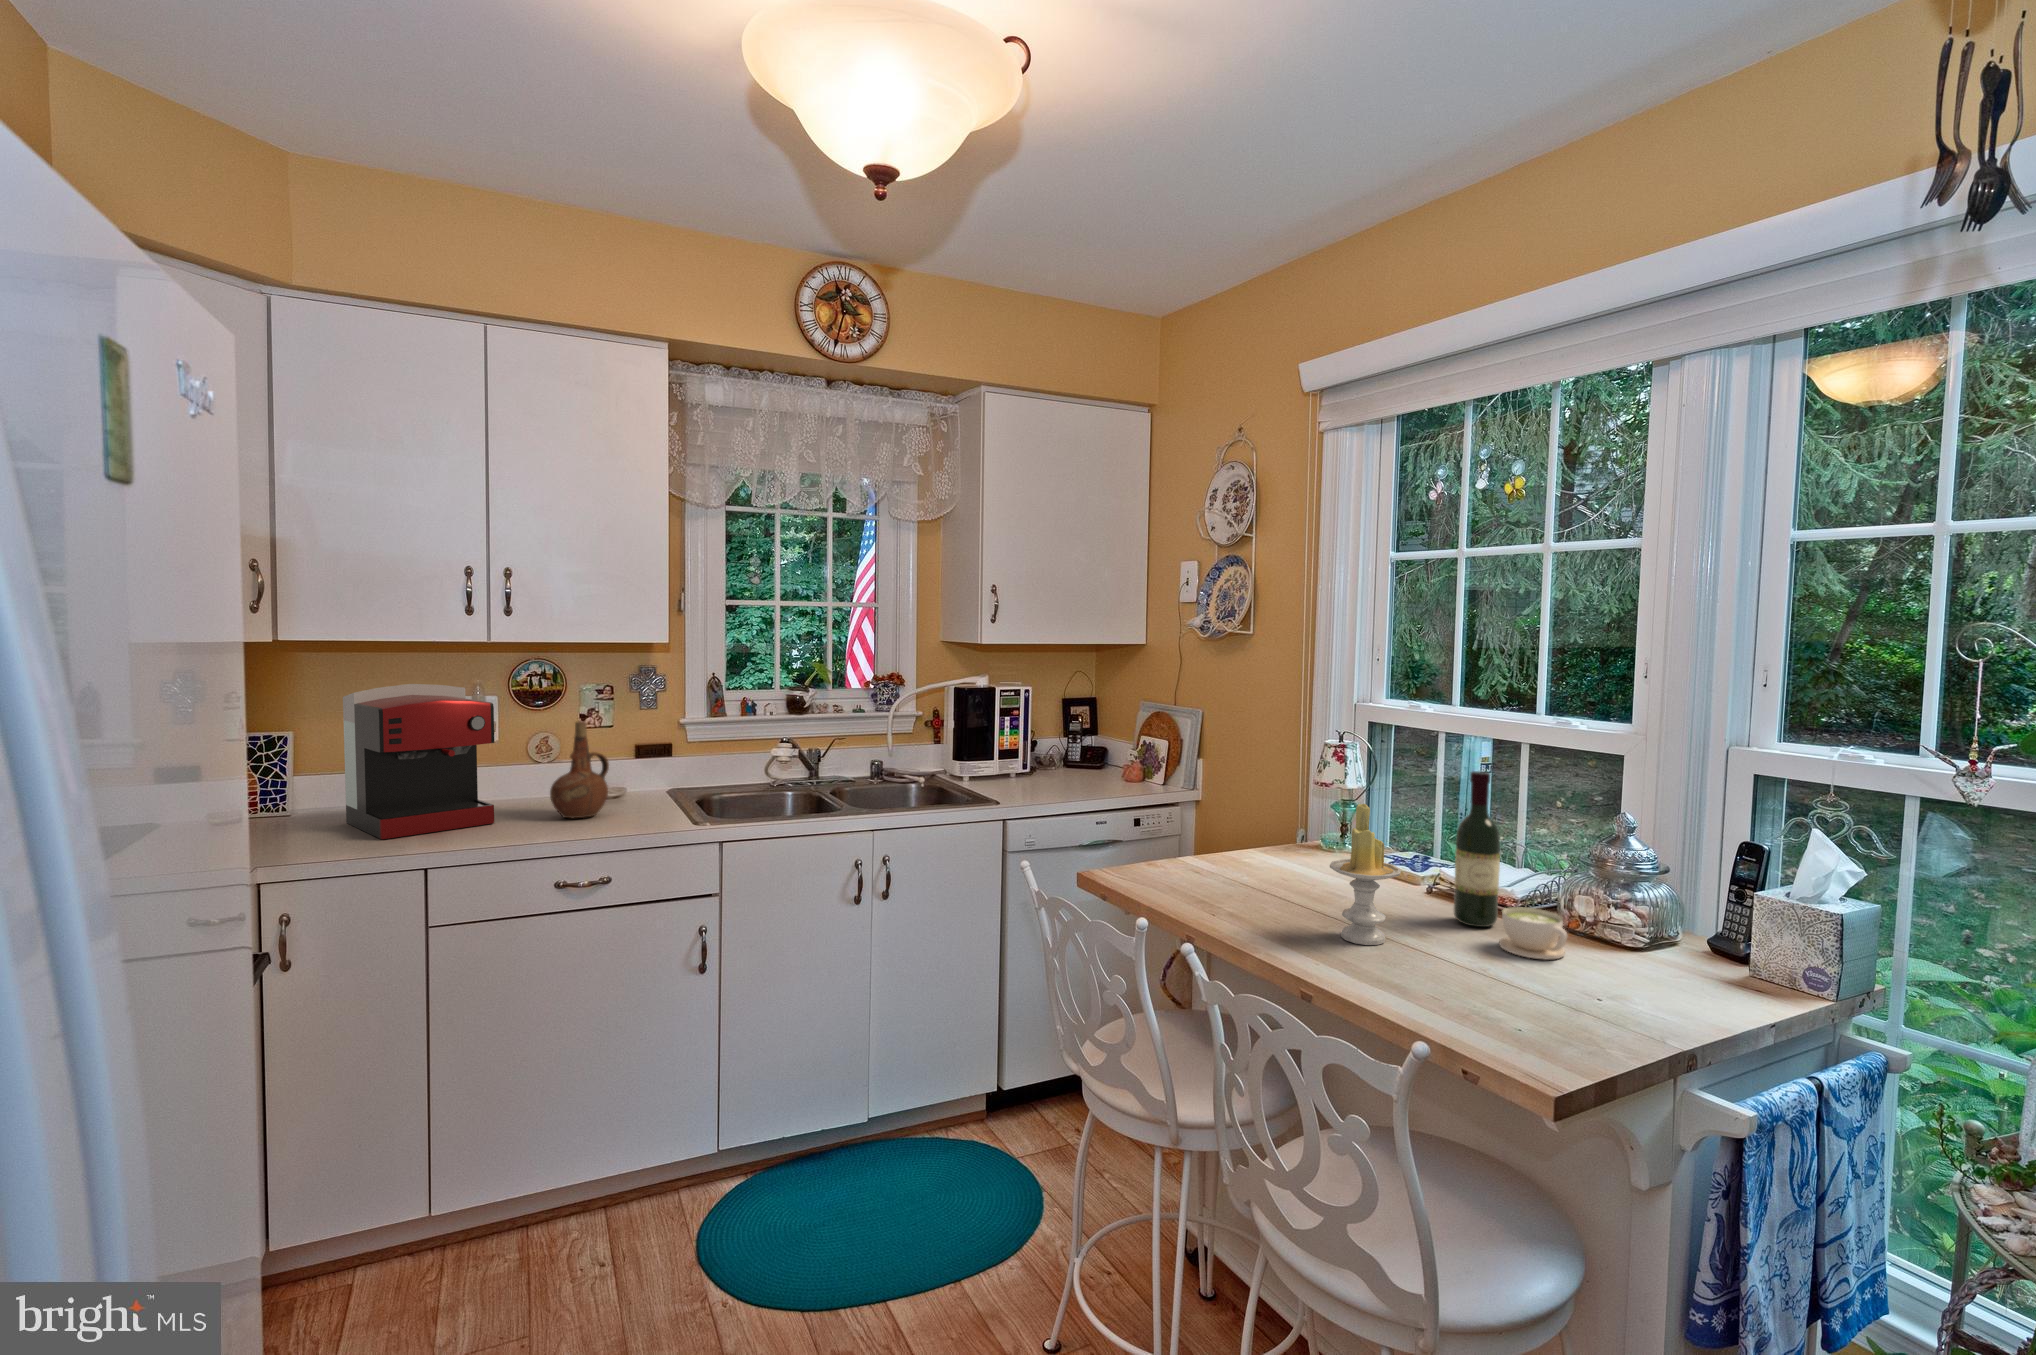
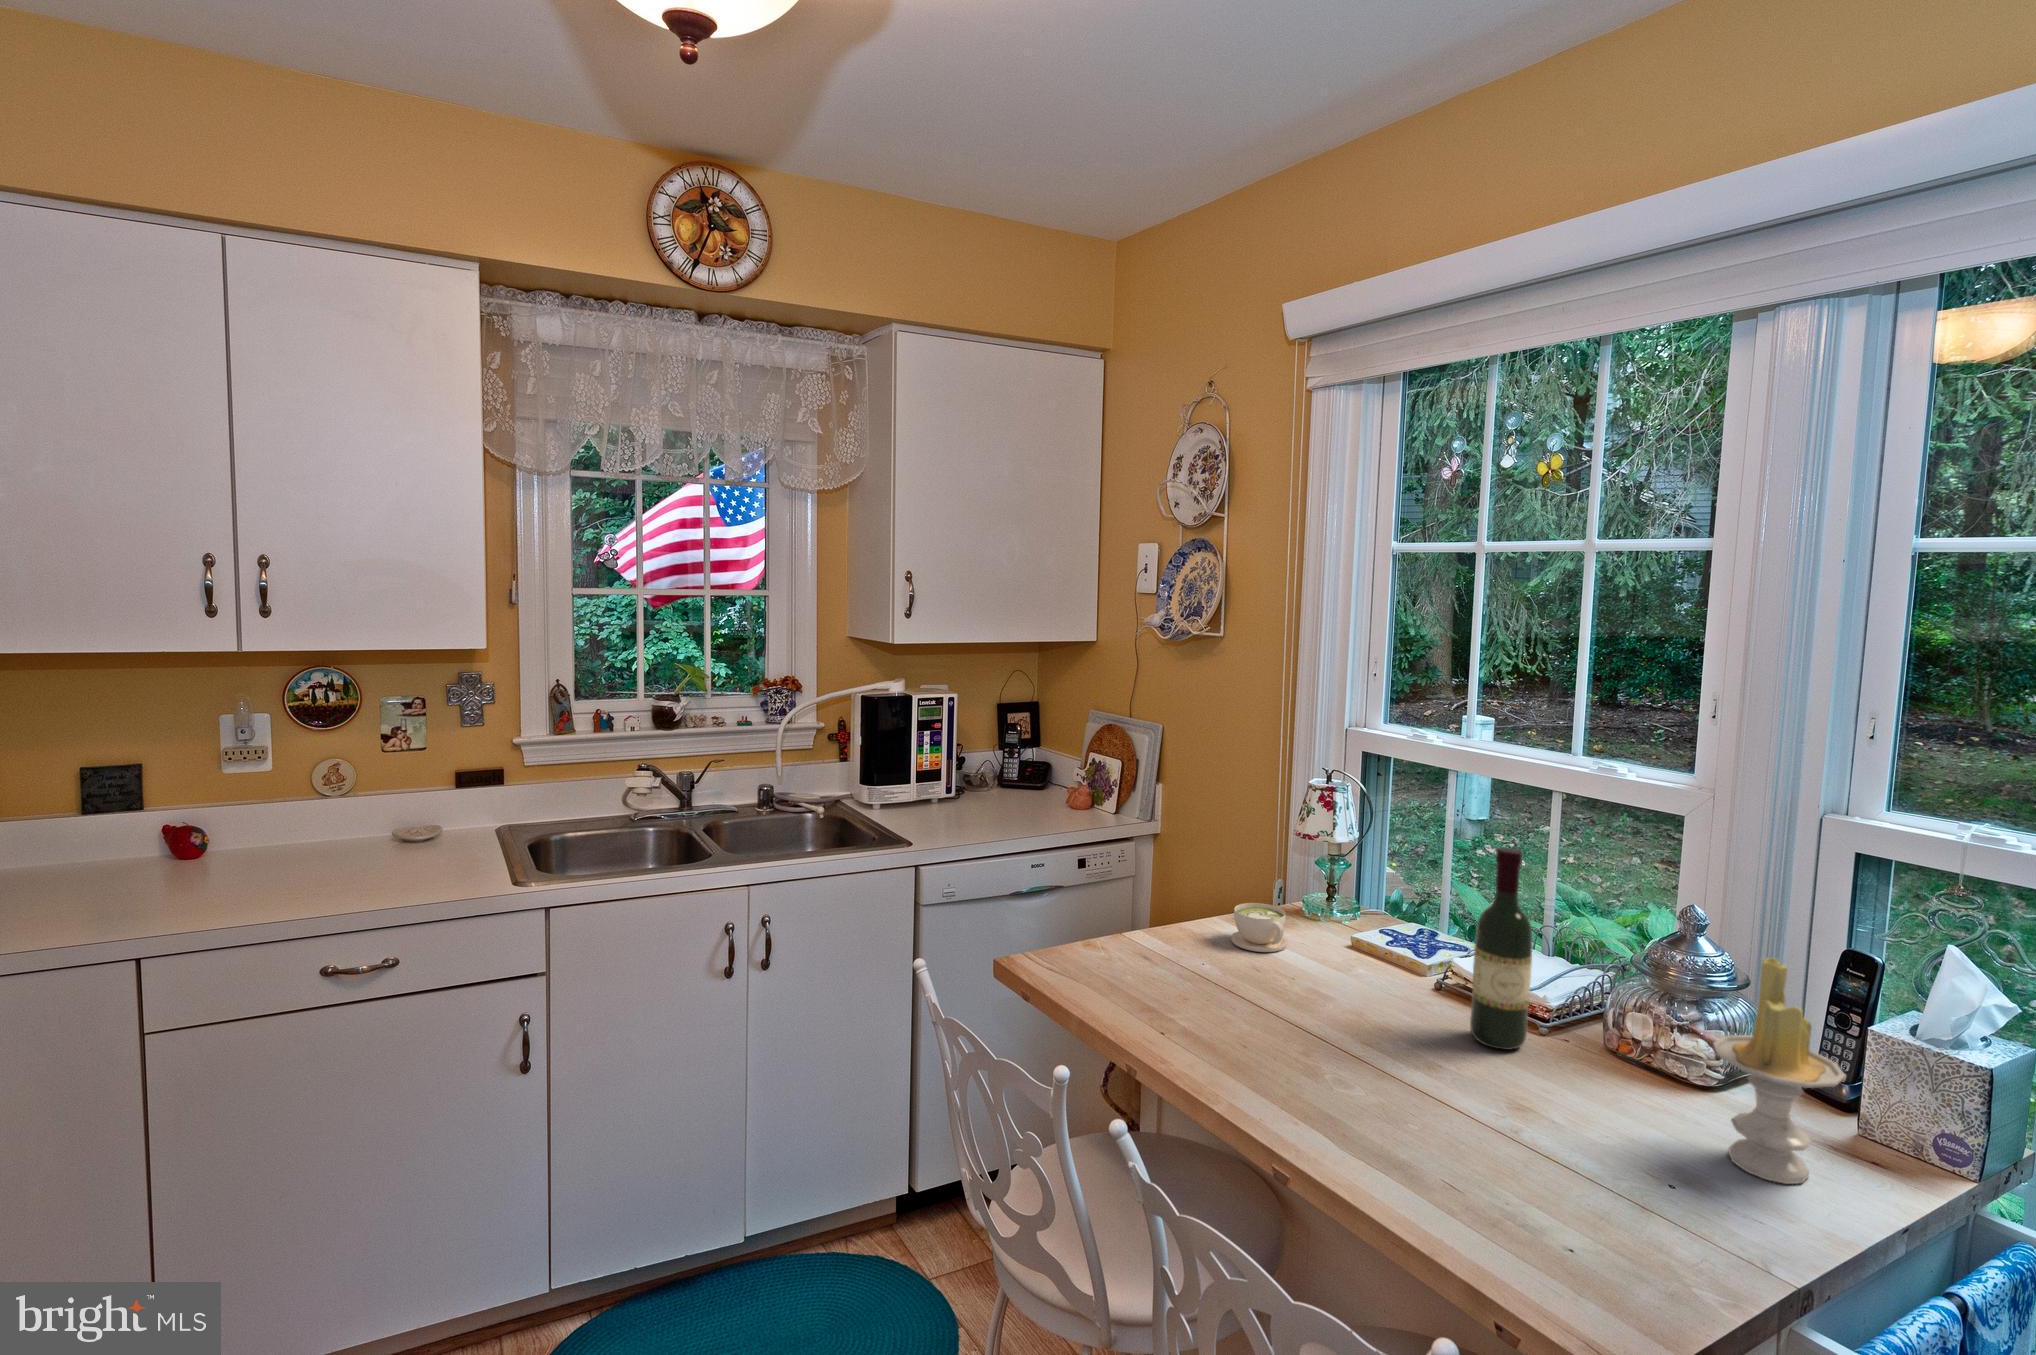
coffee maker: present [343,684,494,839] -> none [36,708,247,919]
ceramic pitcher: present [550,721,609,818] -> none [324,753,406,878]
candle: present [1330,804,1401,945] -> present [1713,958,1845,1184]
coffee cup: present [1499,907,1568,960] -> present [1231,903,1287,952]

